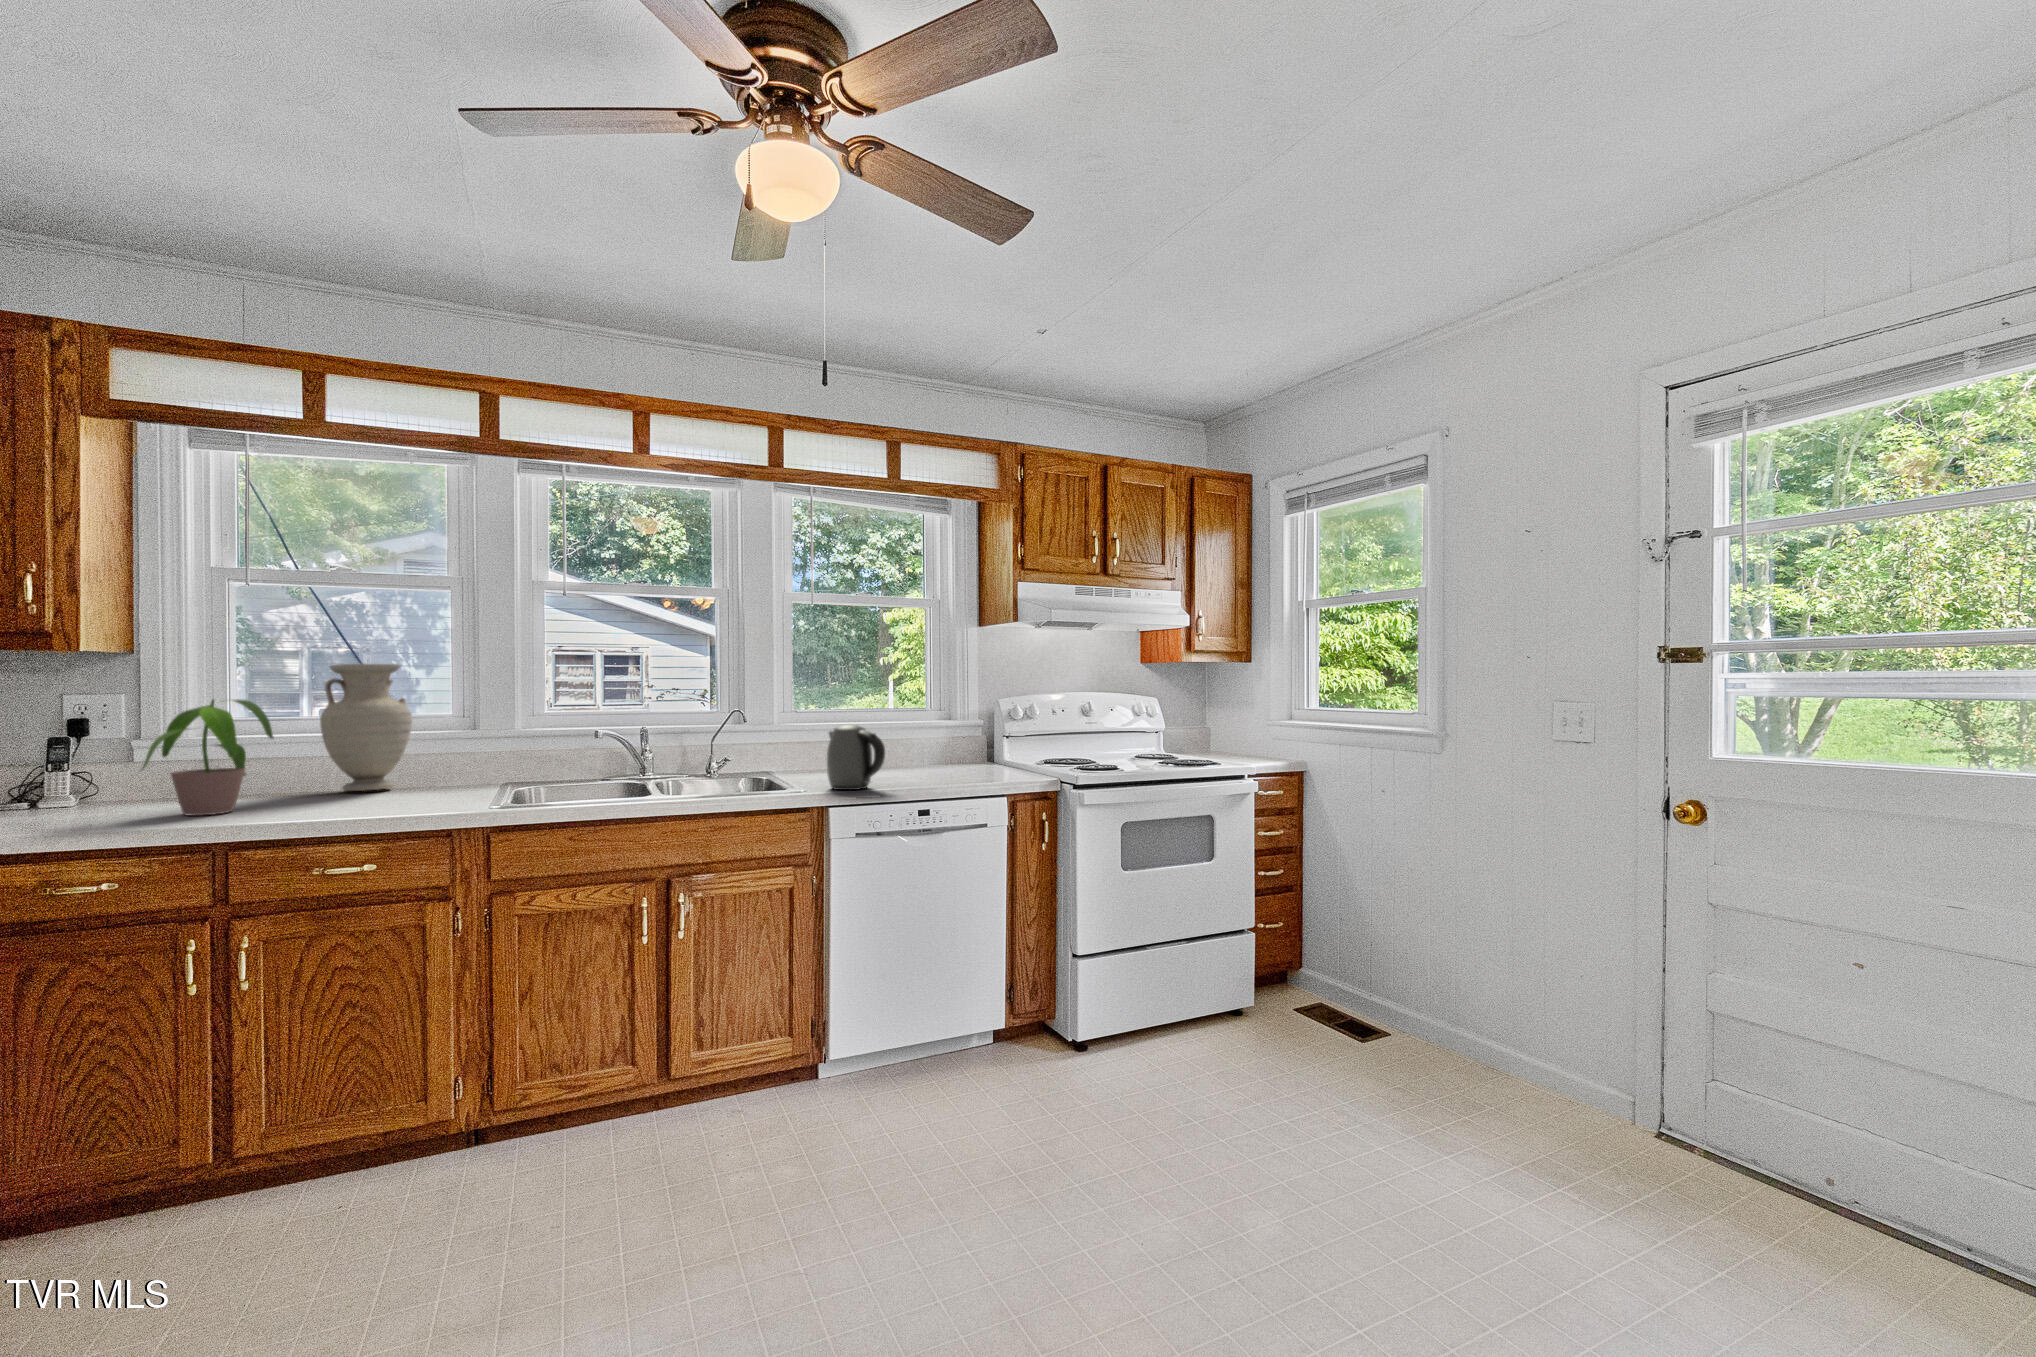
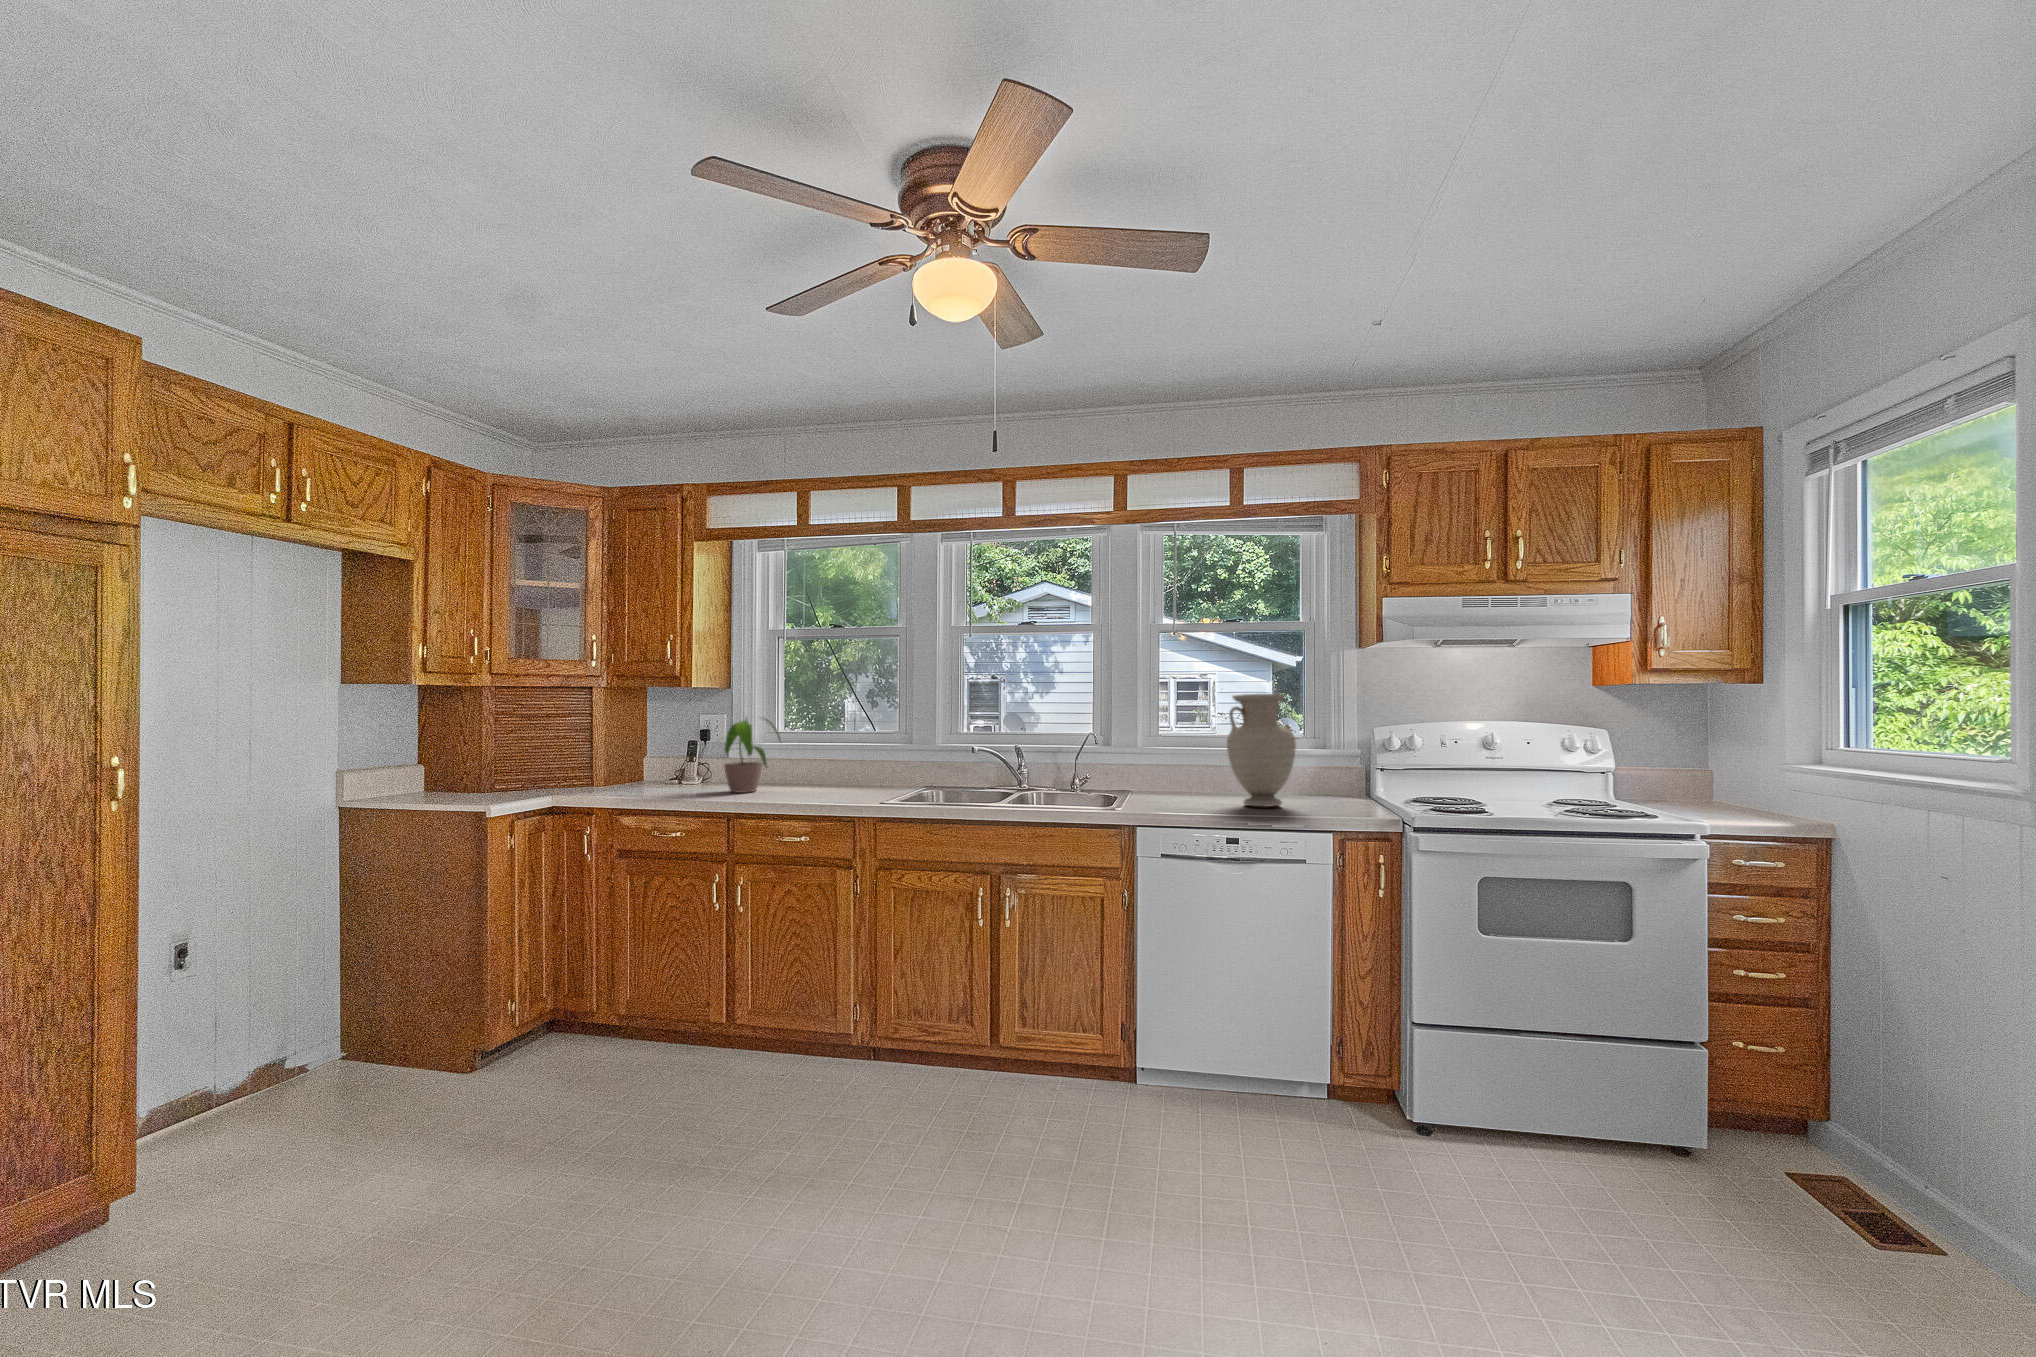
vase: present [320,663,412,791] -> present [1227,693,1296,807]
kettle: present [827,725,885,790] -> none [1144,749,1192,812]

